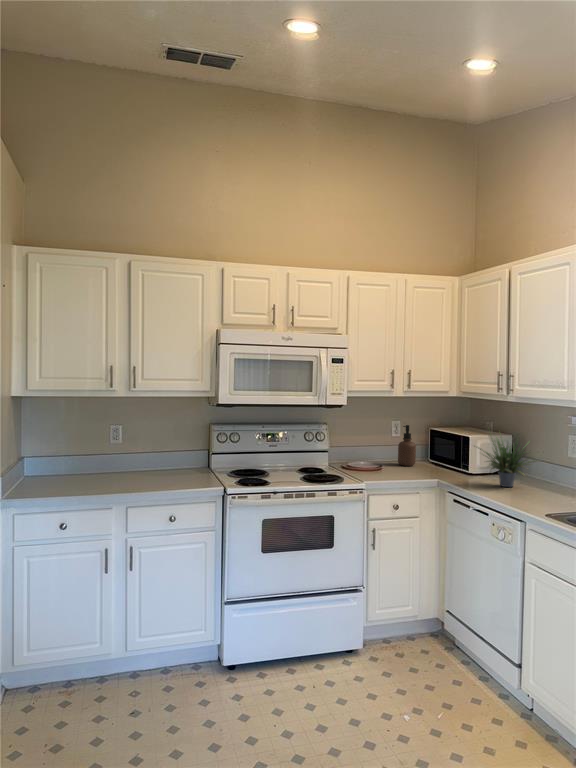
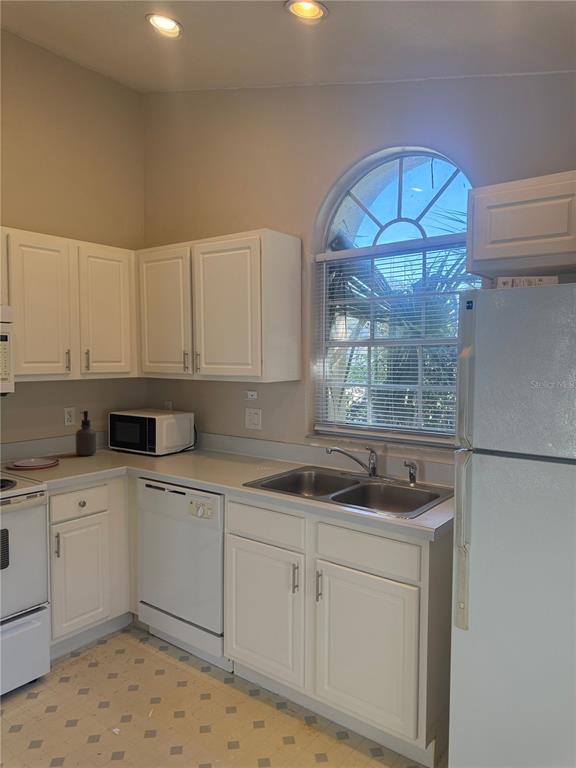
potted plant: present [474,438,540,487] -> none [162,406,226,465]

